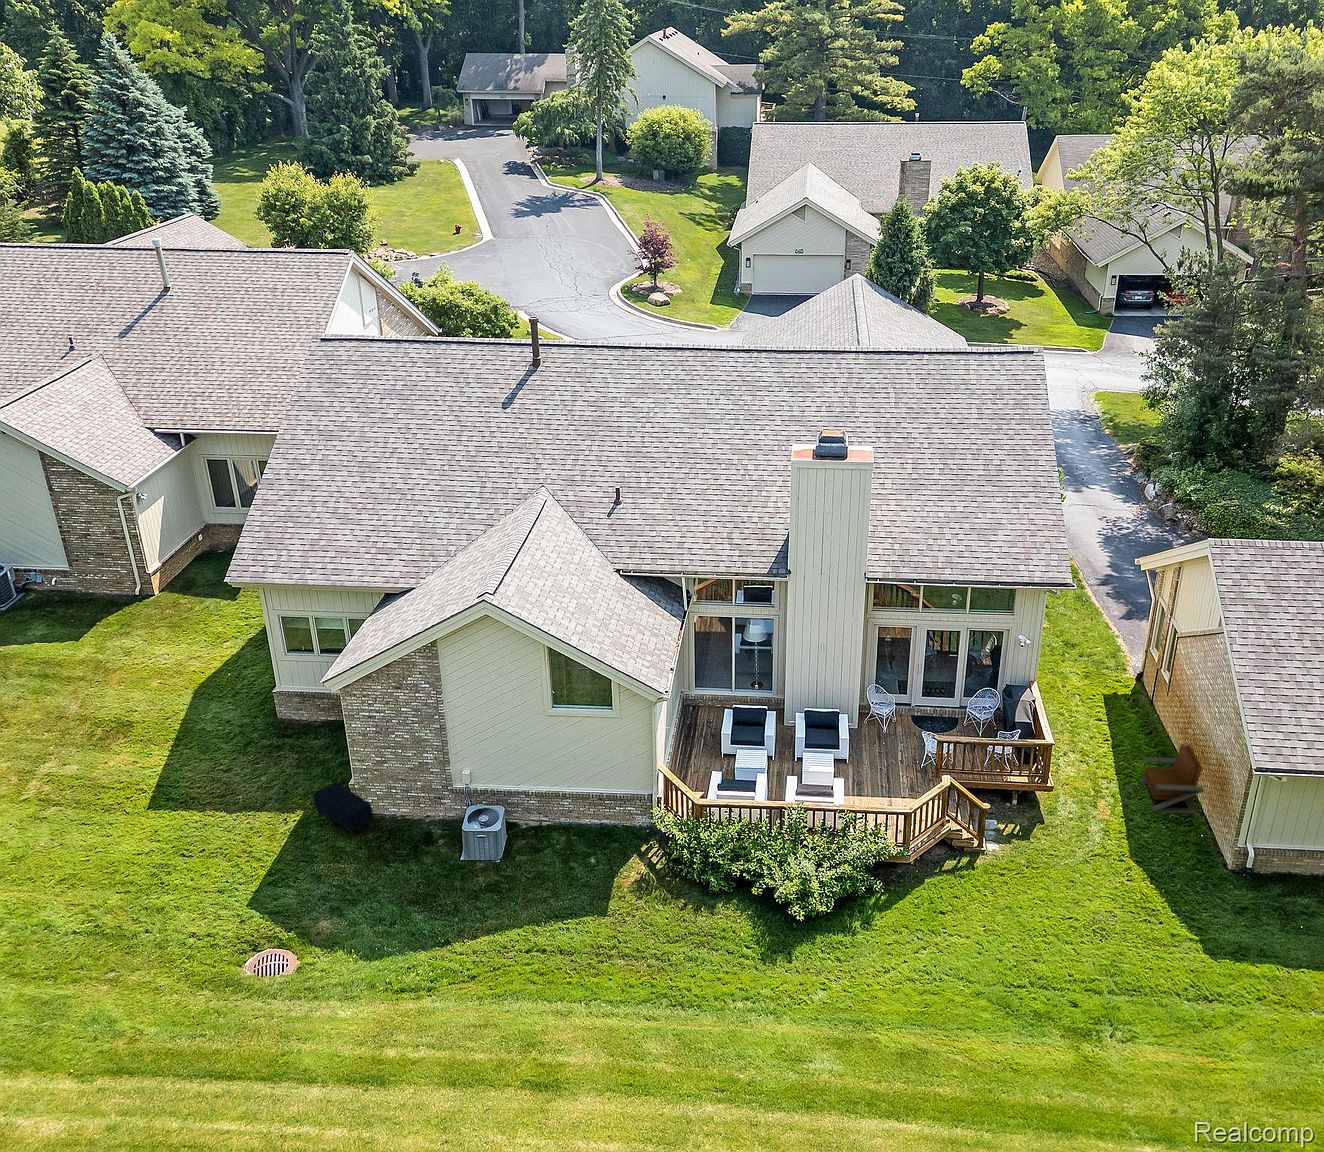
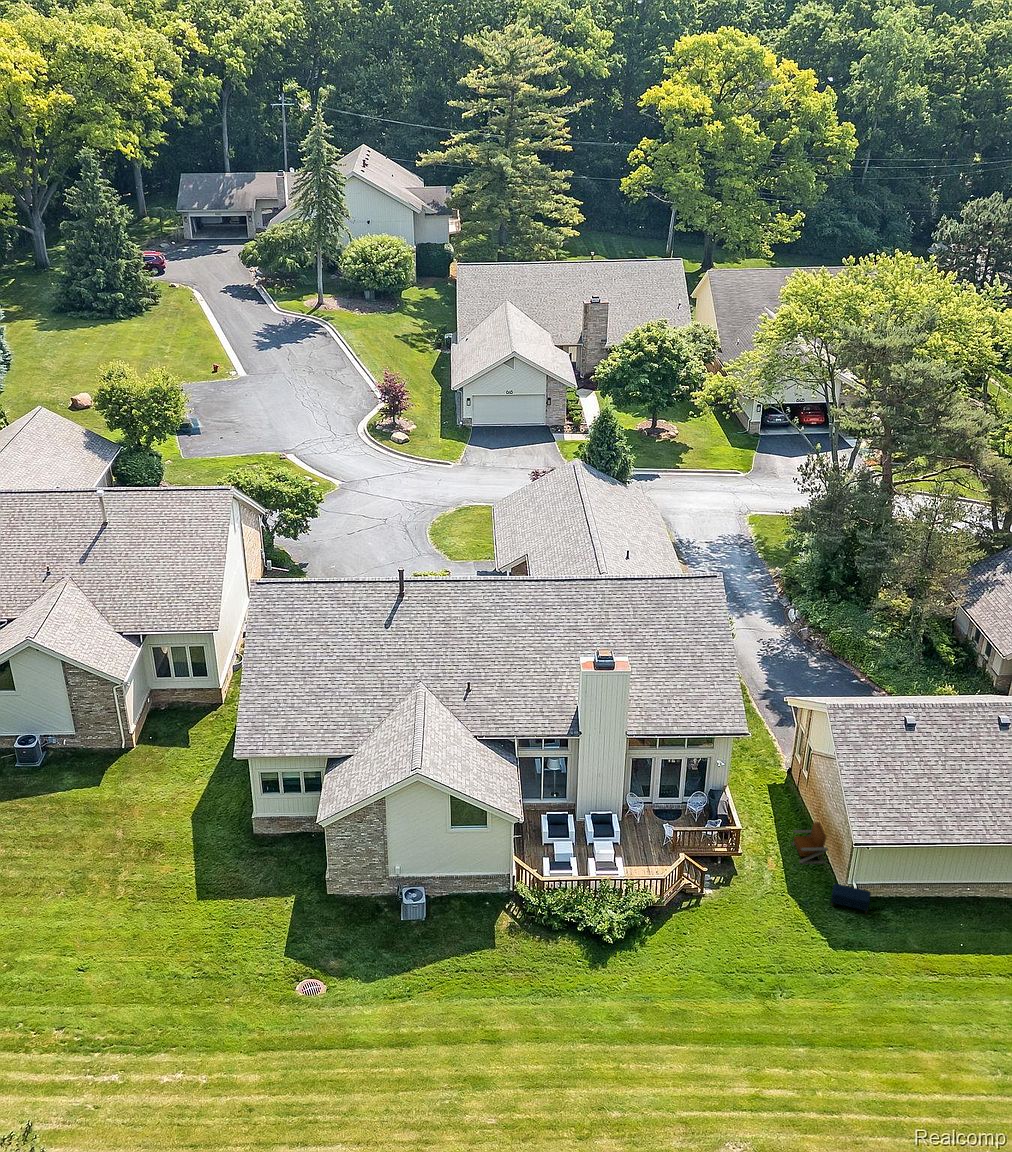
bench: present [313,782,373,837] -> present [831,884,871,914]

